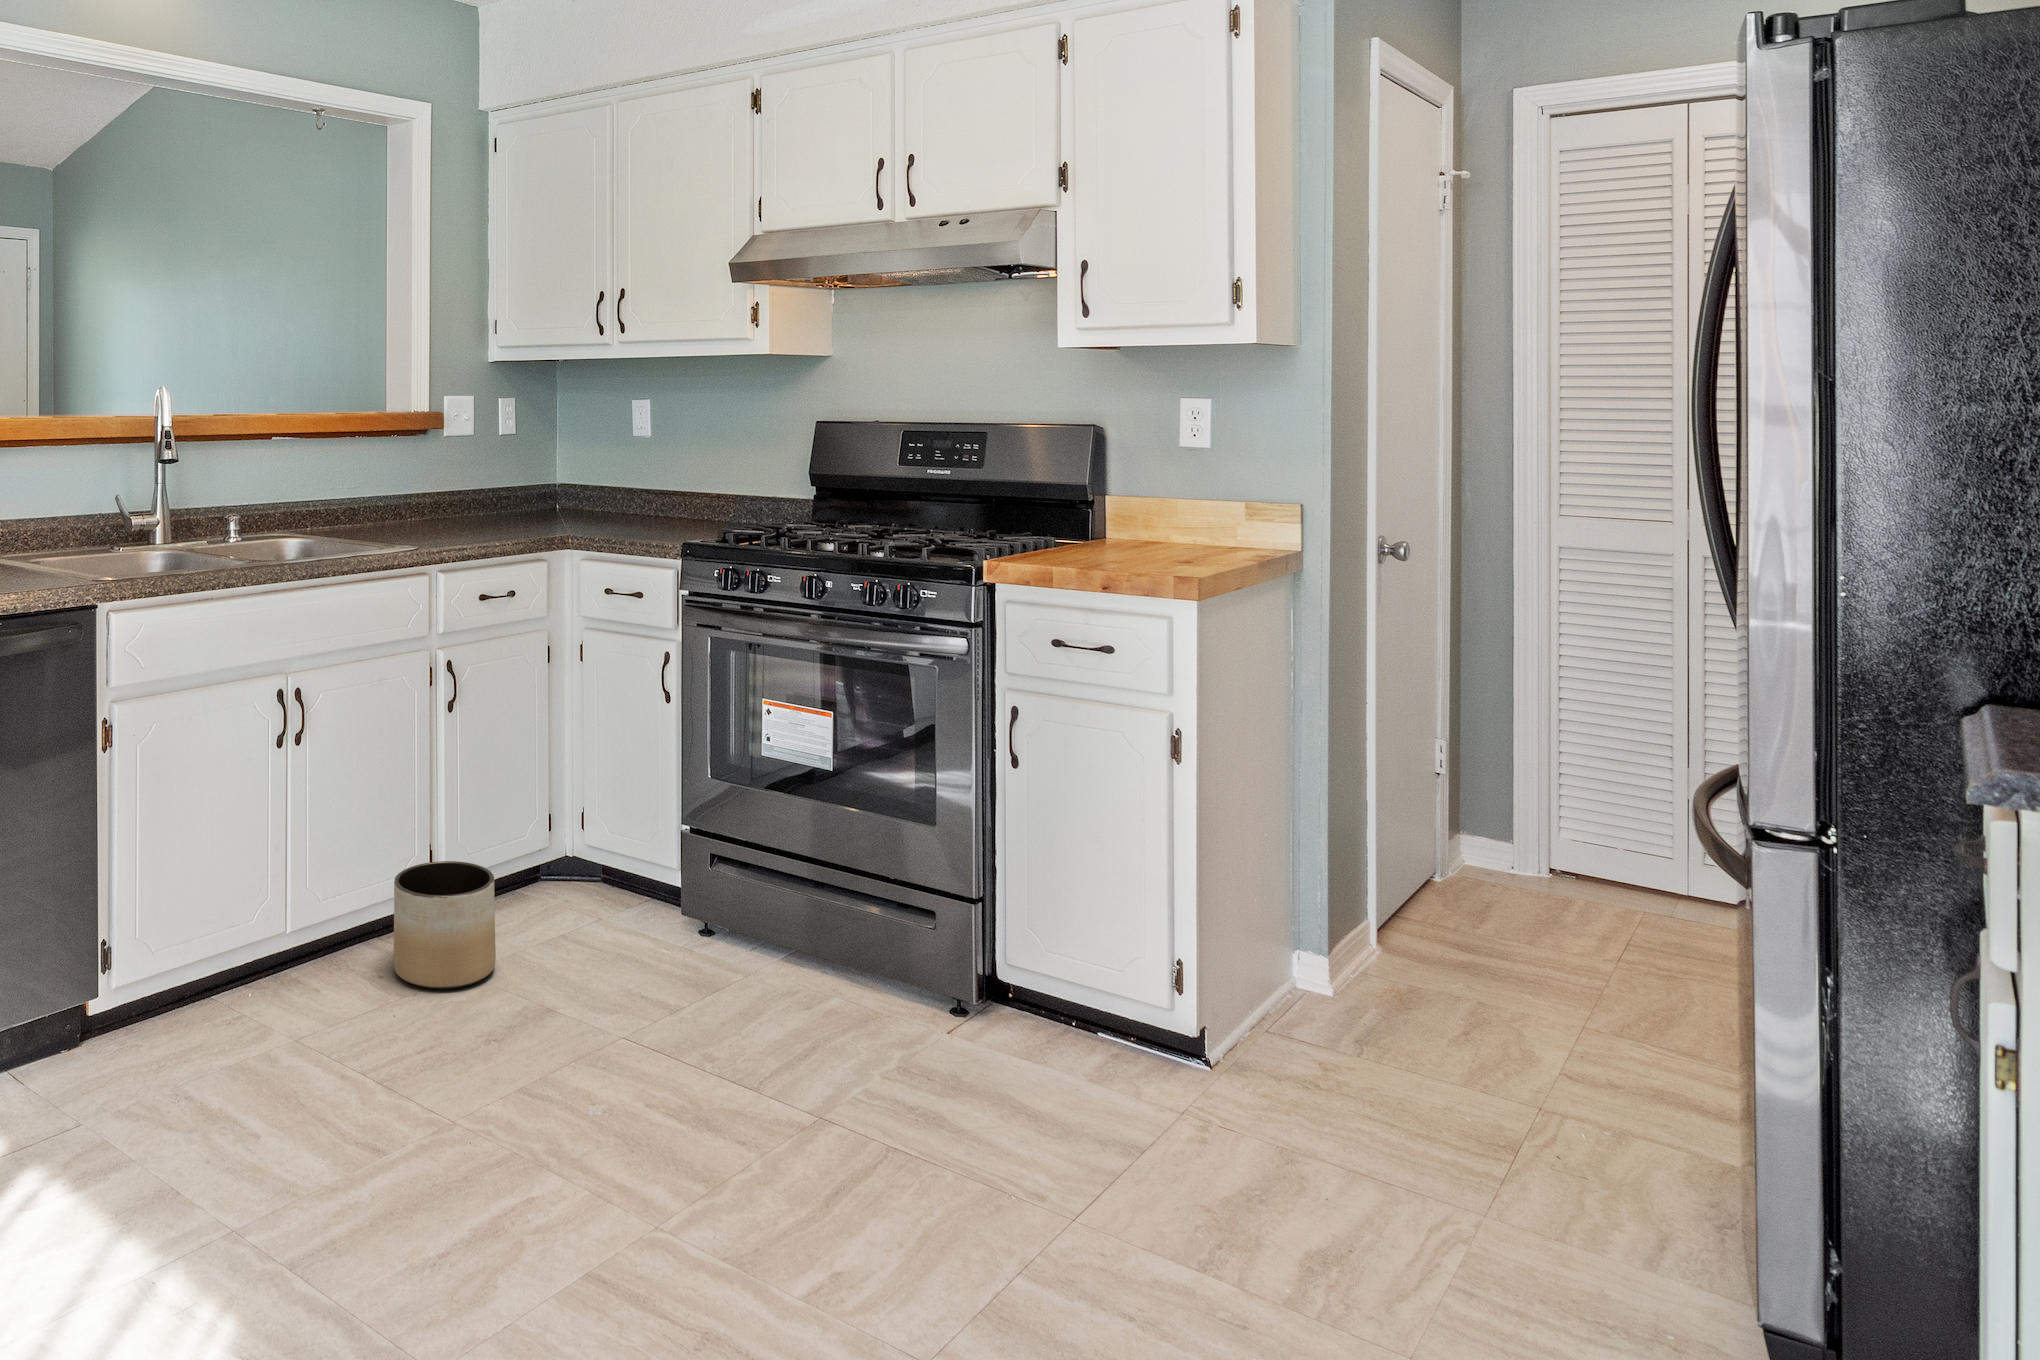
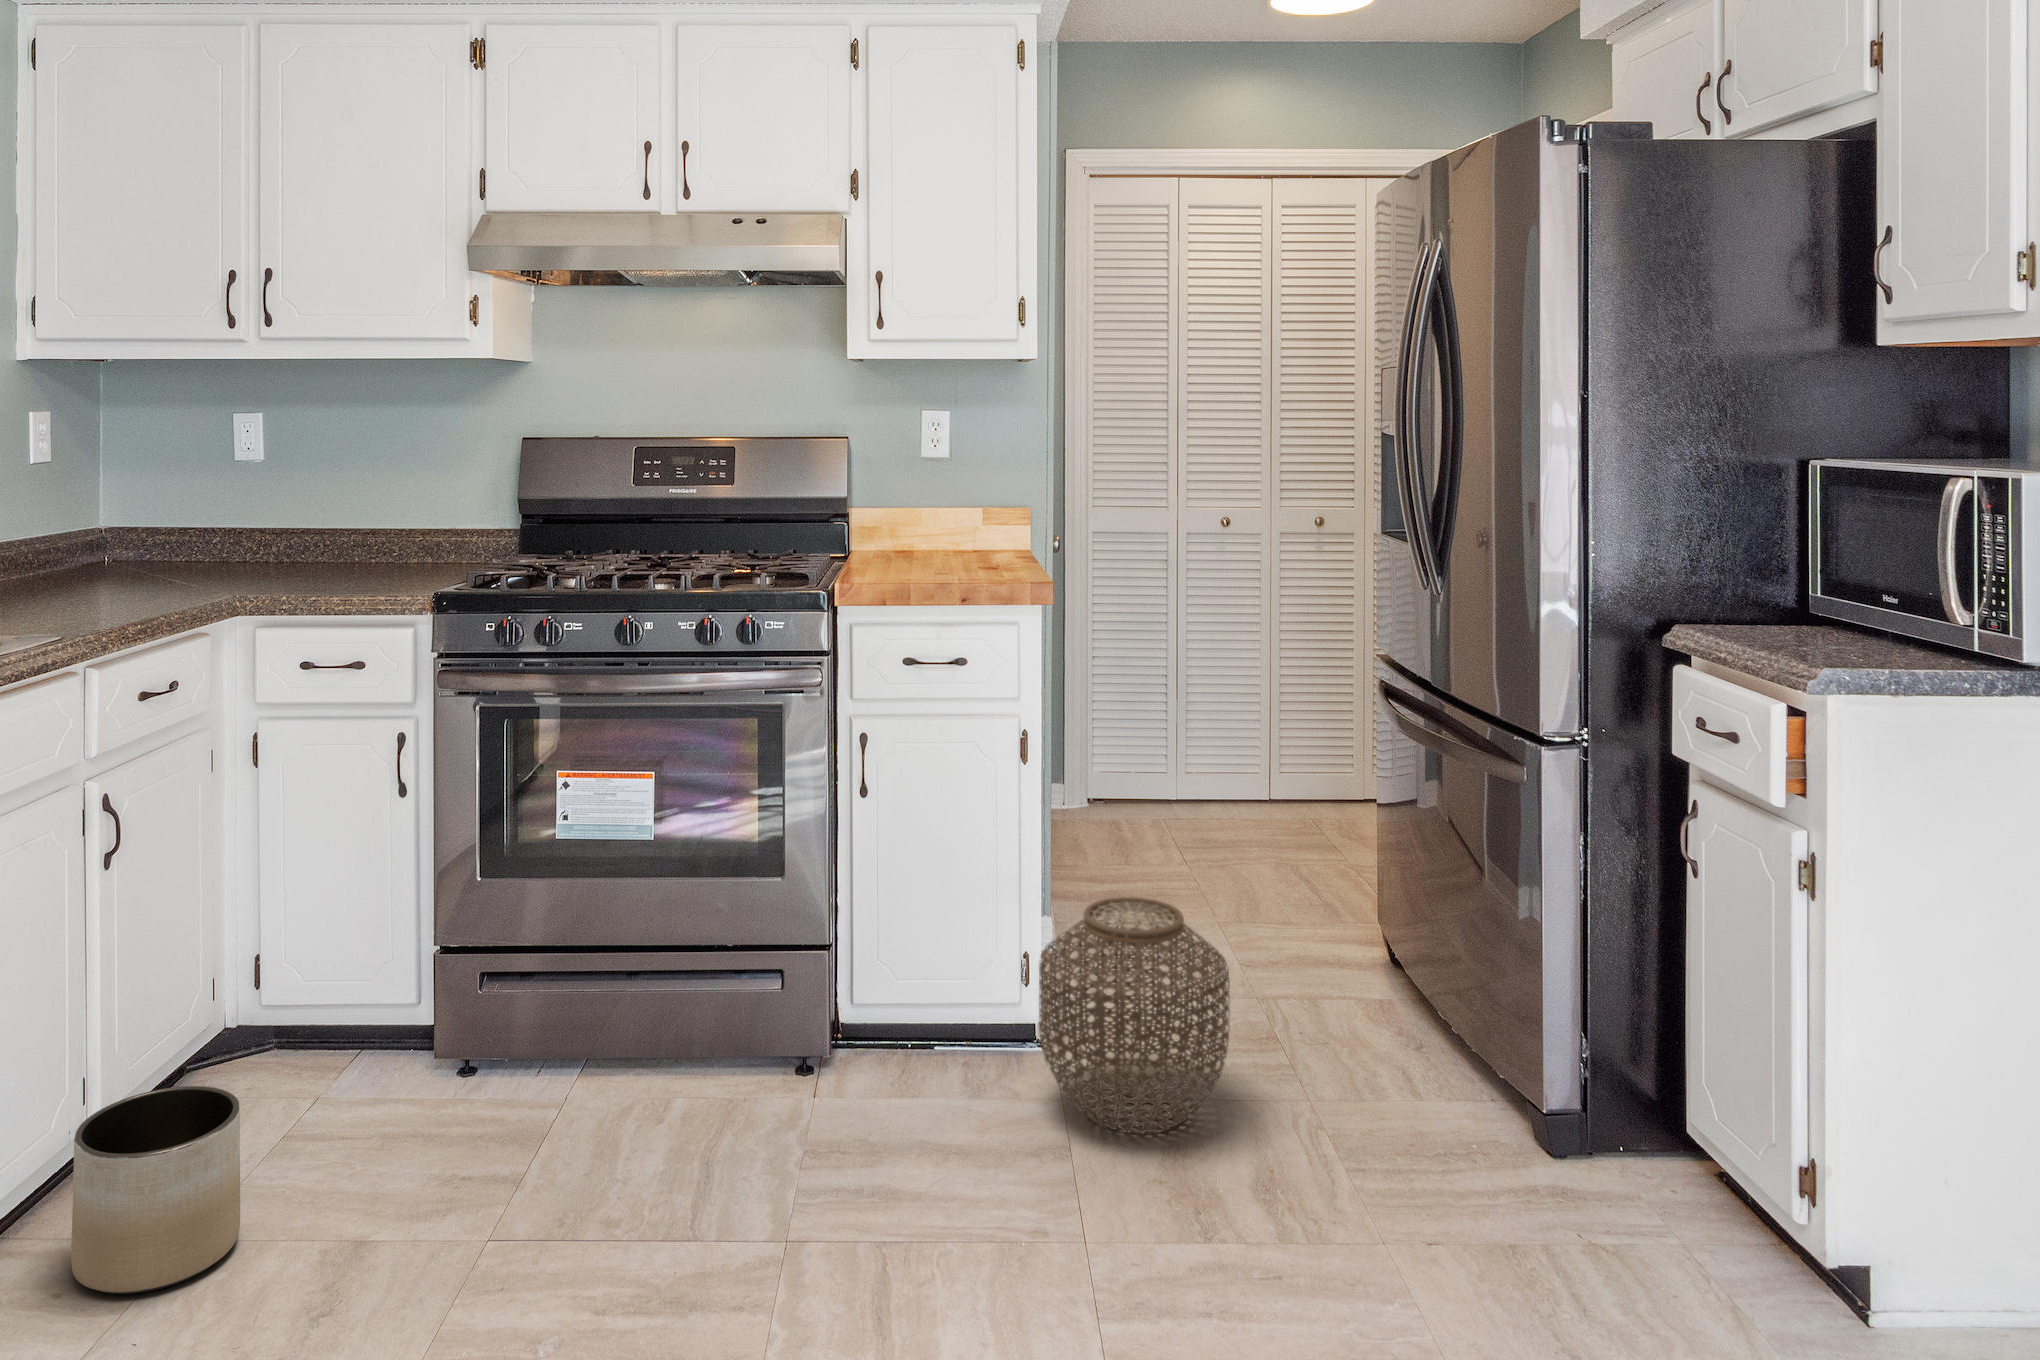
woven basket: none [1147,911,1369,1166] -> present [1039,897,1230,1133]

